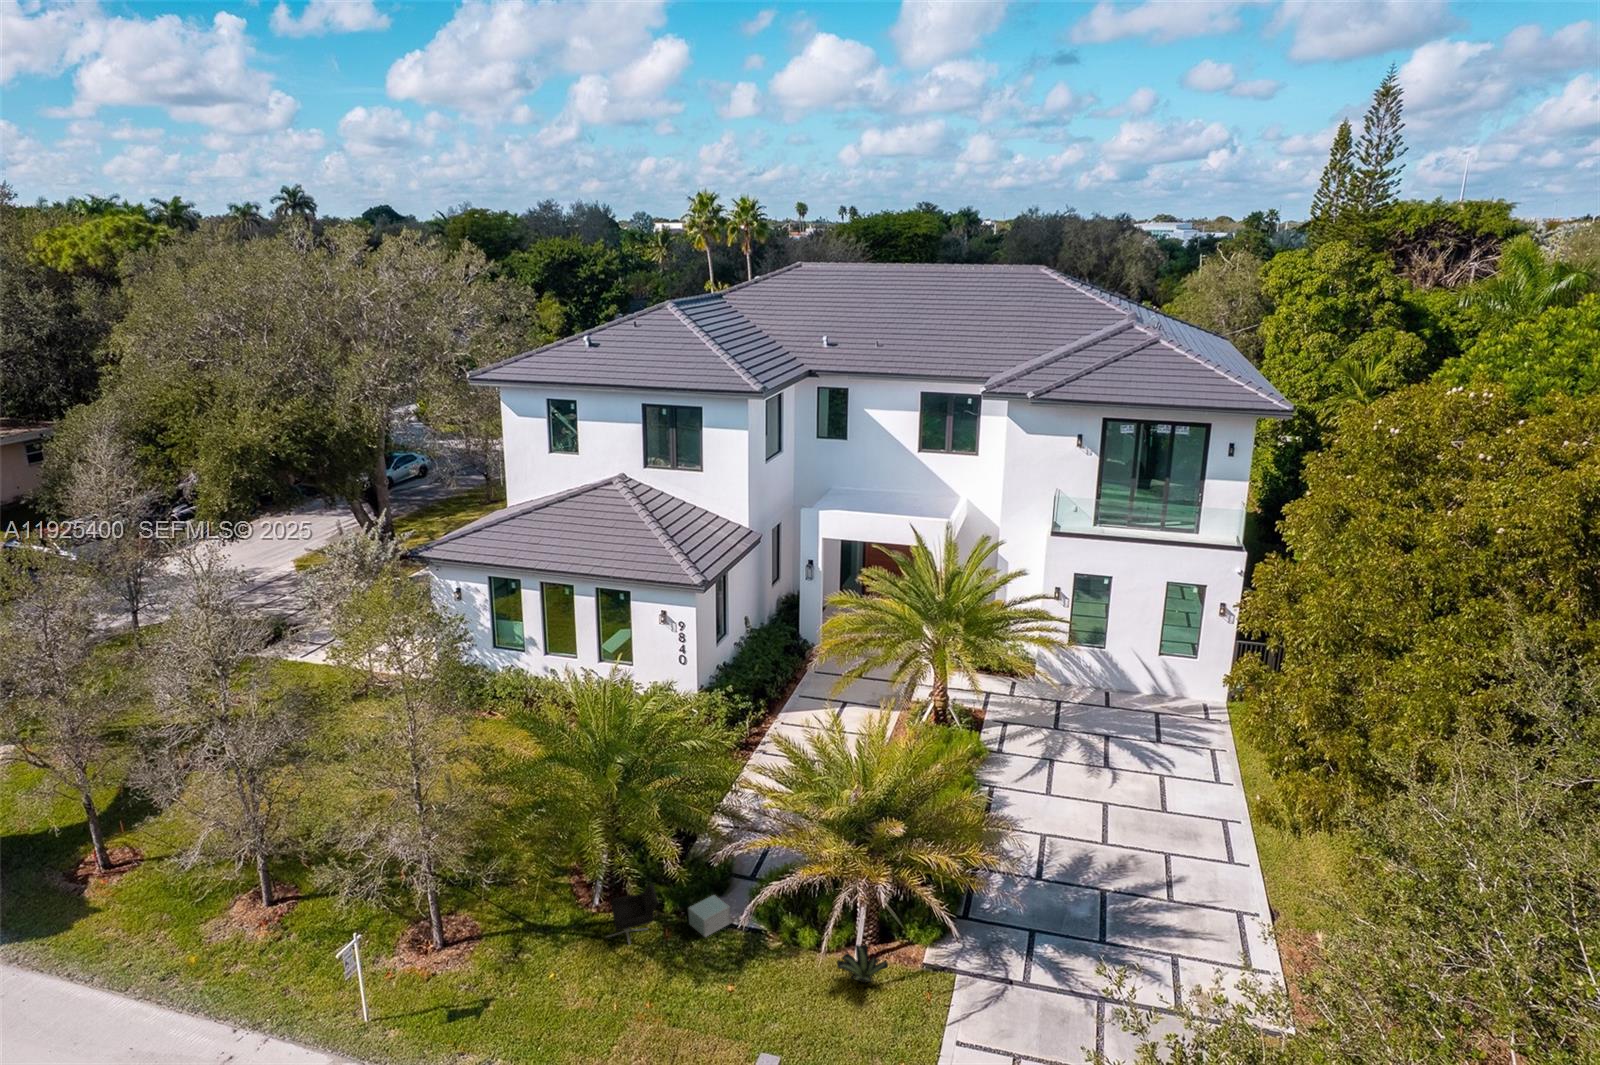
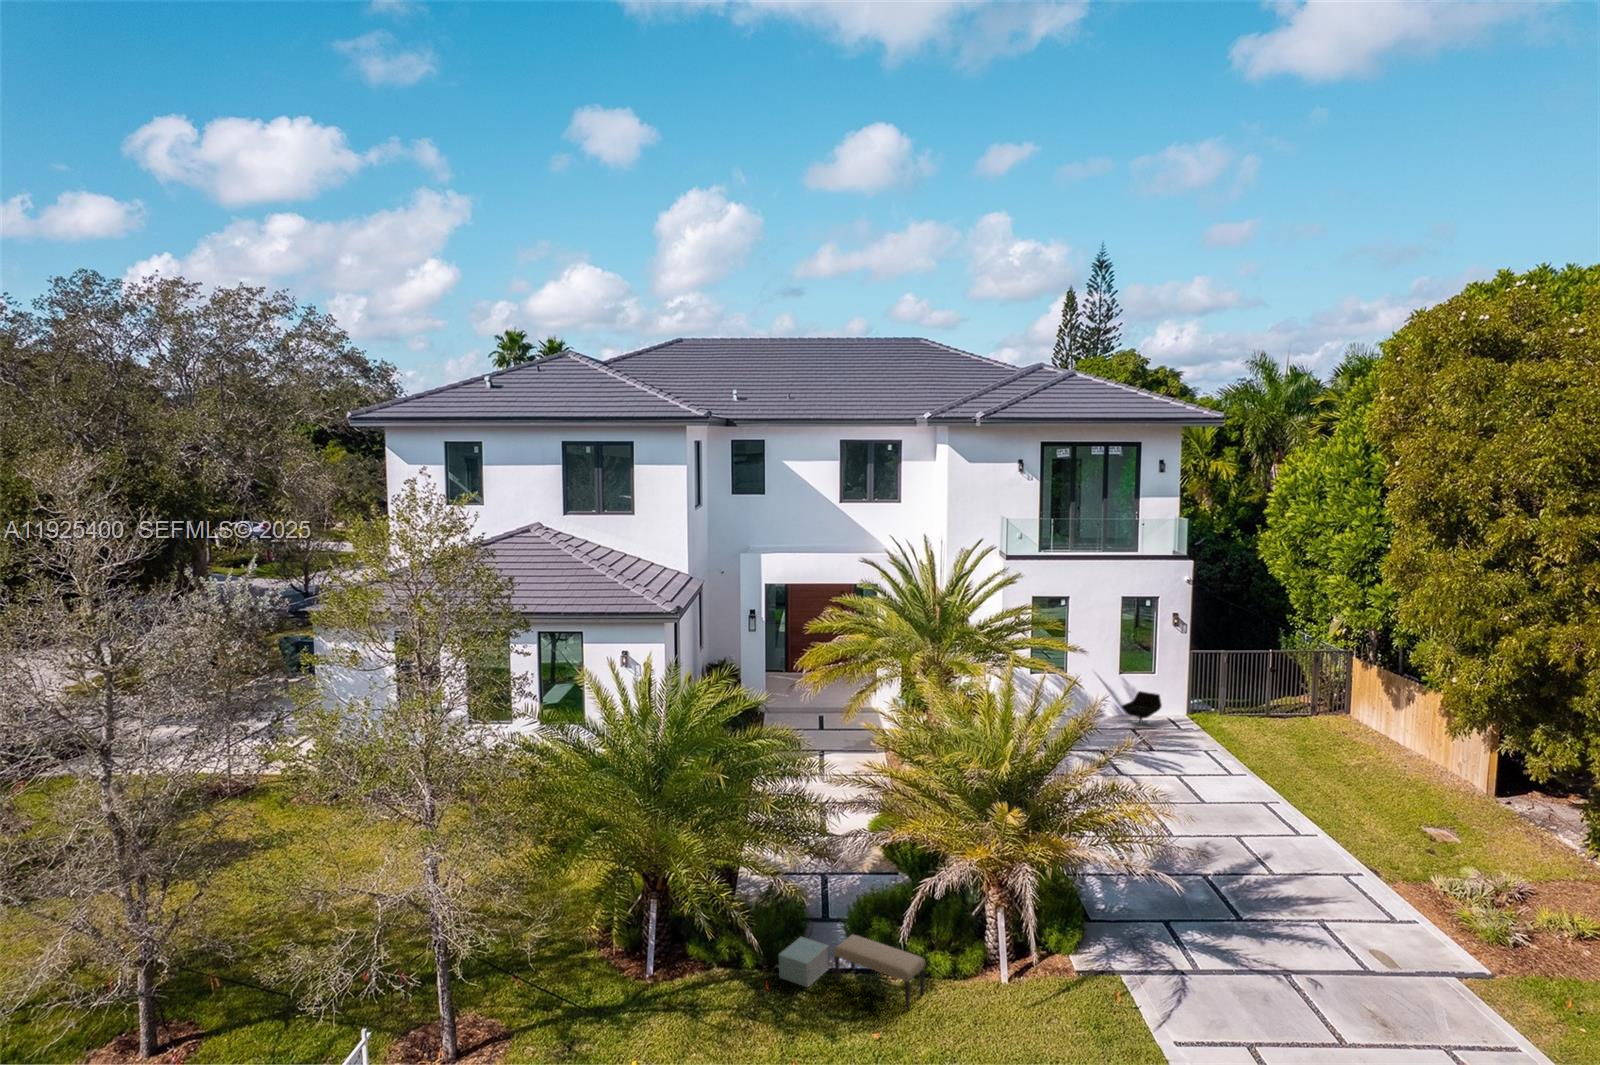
lounge chair: present [609,884,657,944] -> present [1122,691,1162,724]
bench: none [726,902,789,971] -> present [833,935,925,1008]
potted plant: present [837,945,888,984] -> none [993,956,1054,1003]

